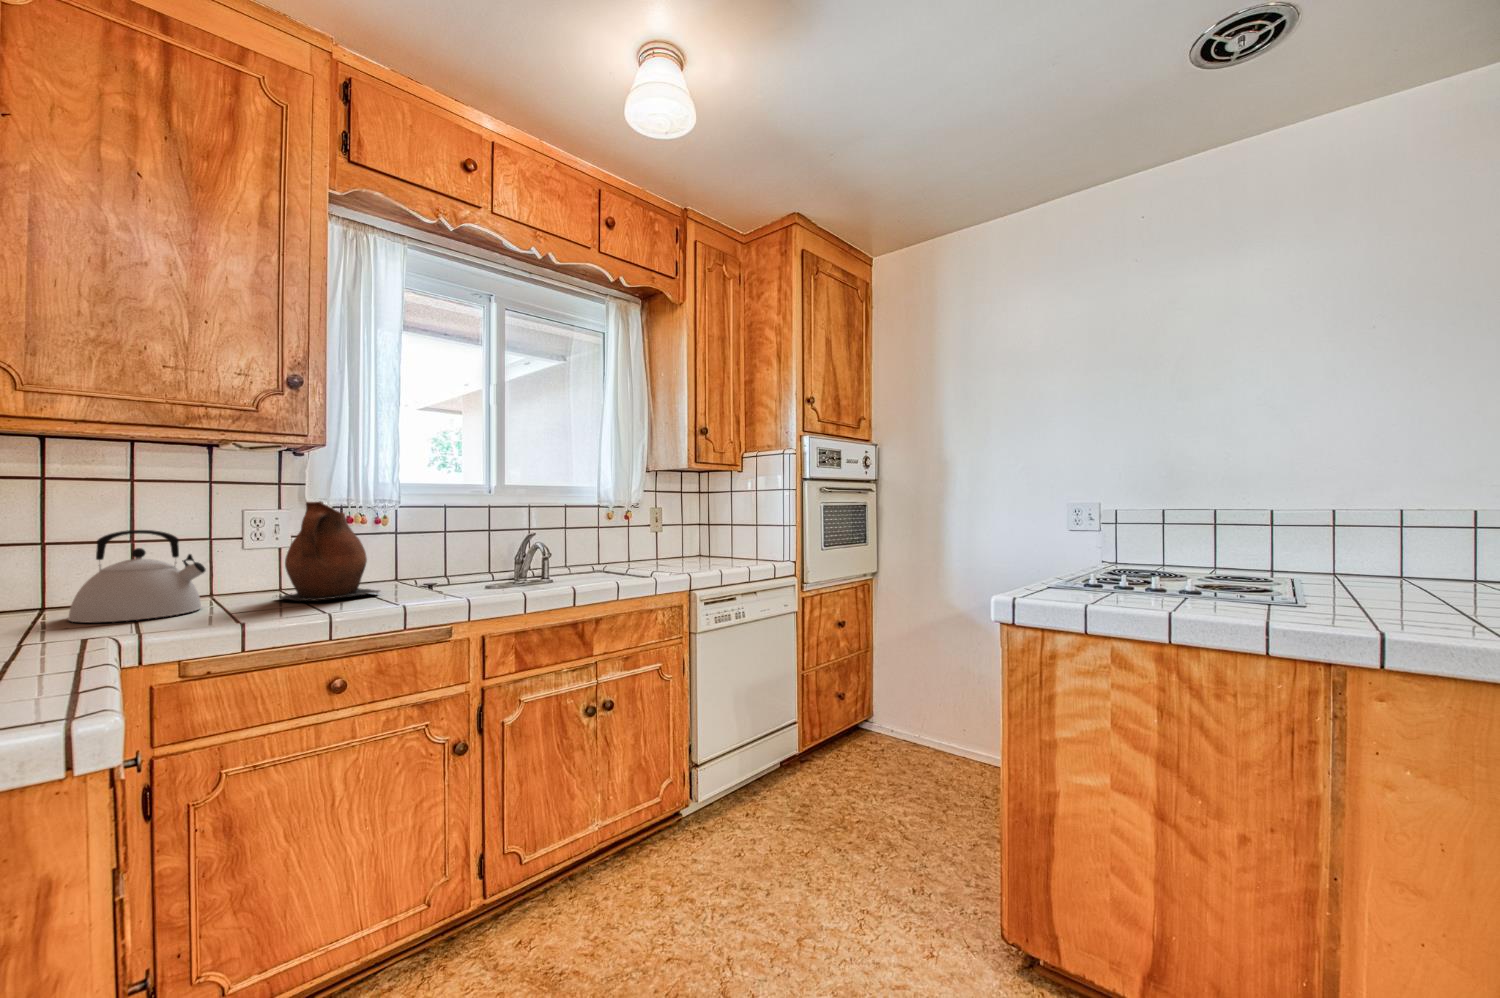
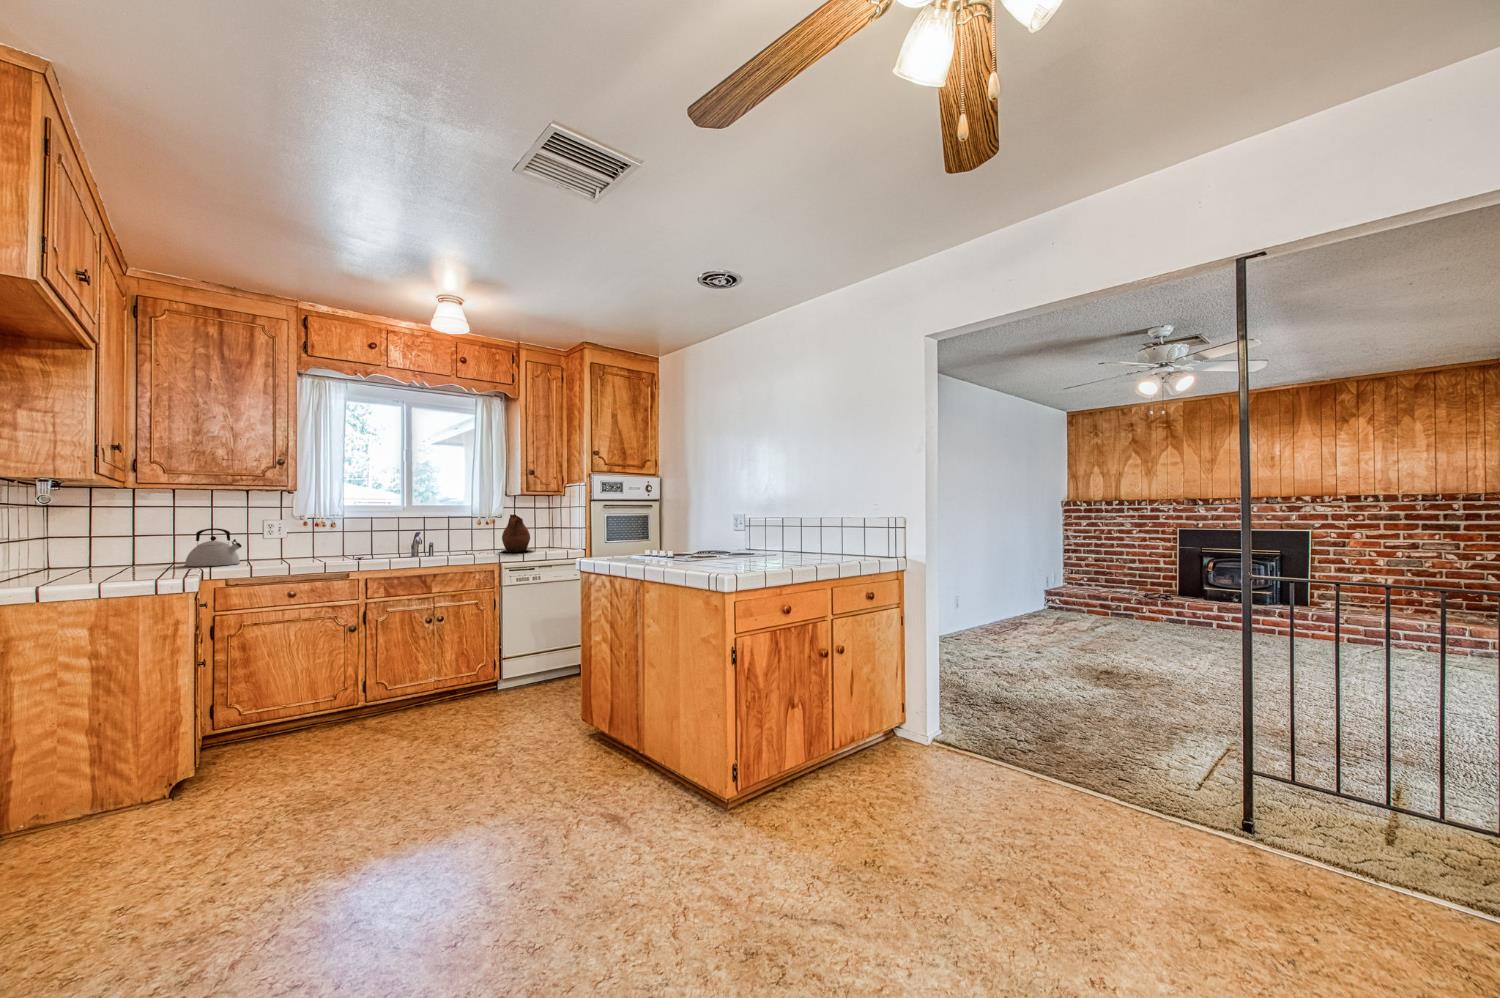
ceramic pitcher: present [280,502,380,601] -> present [502,515,532,552]

